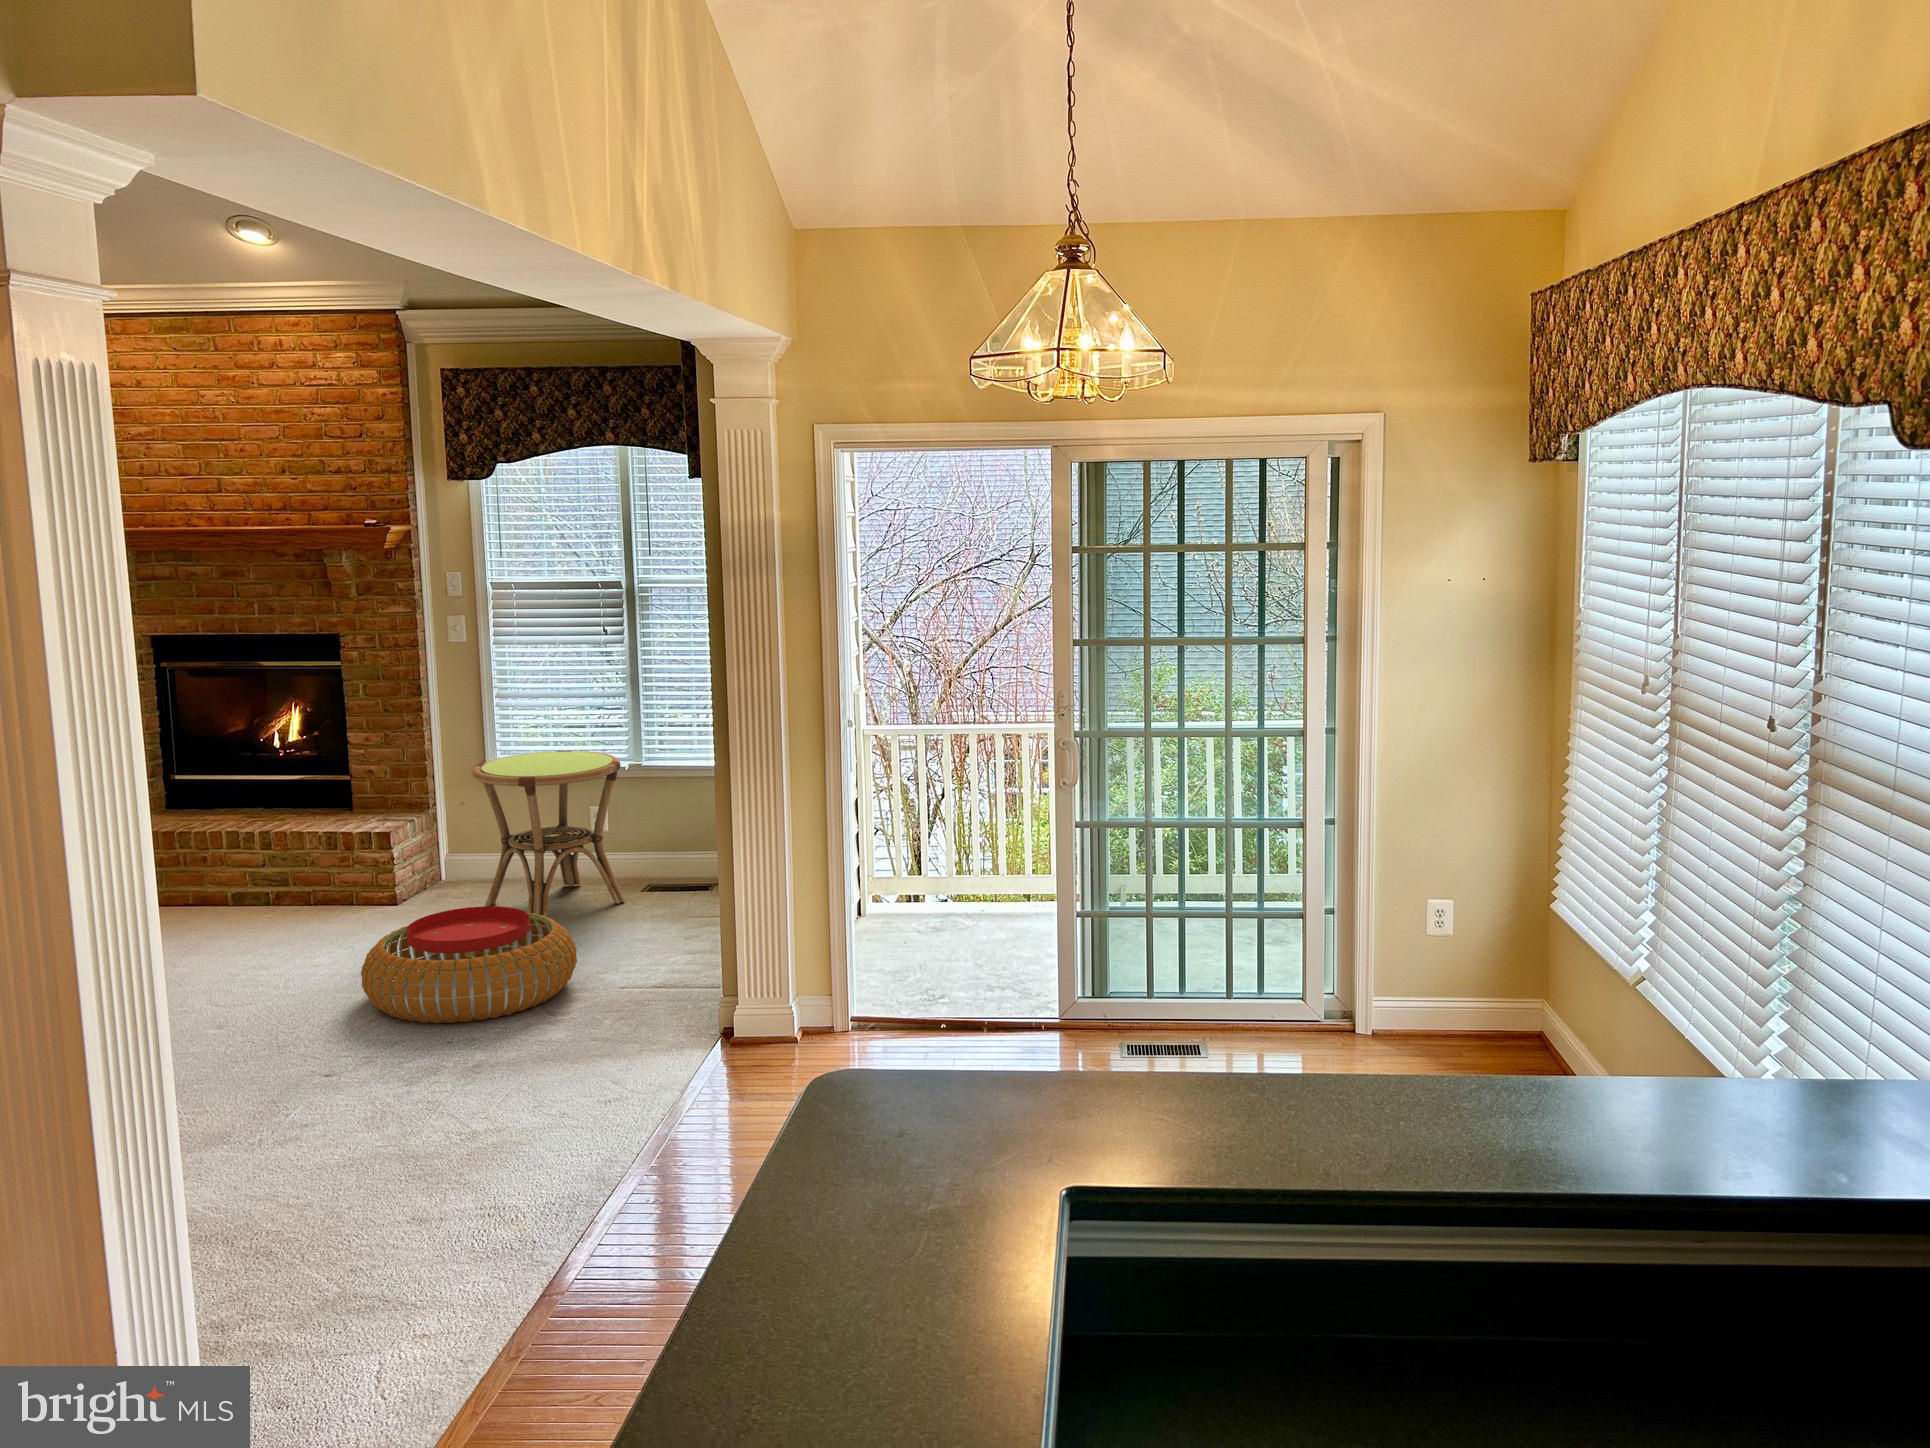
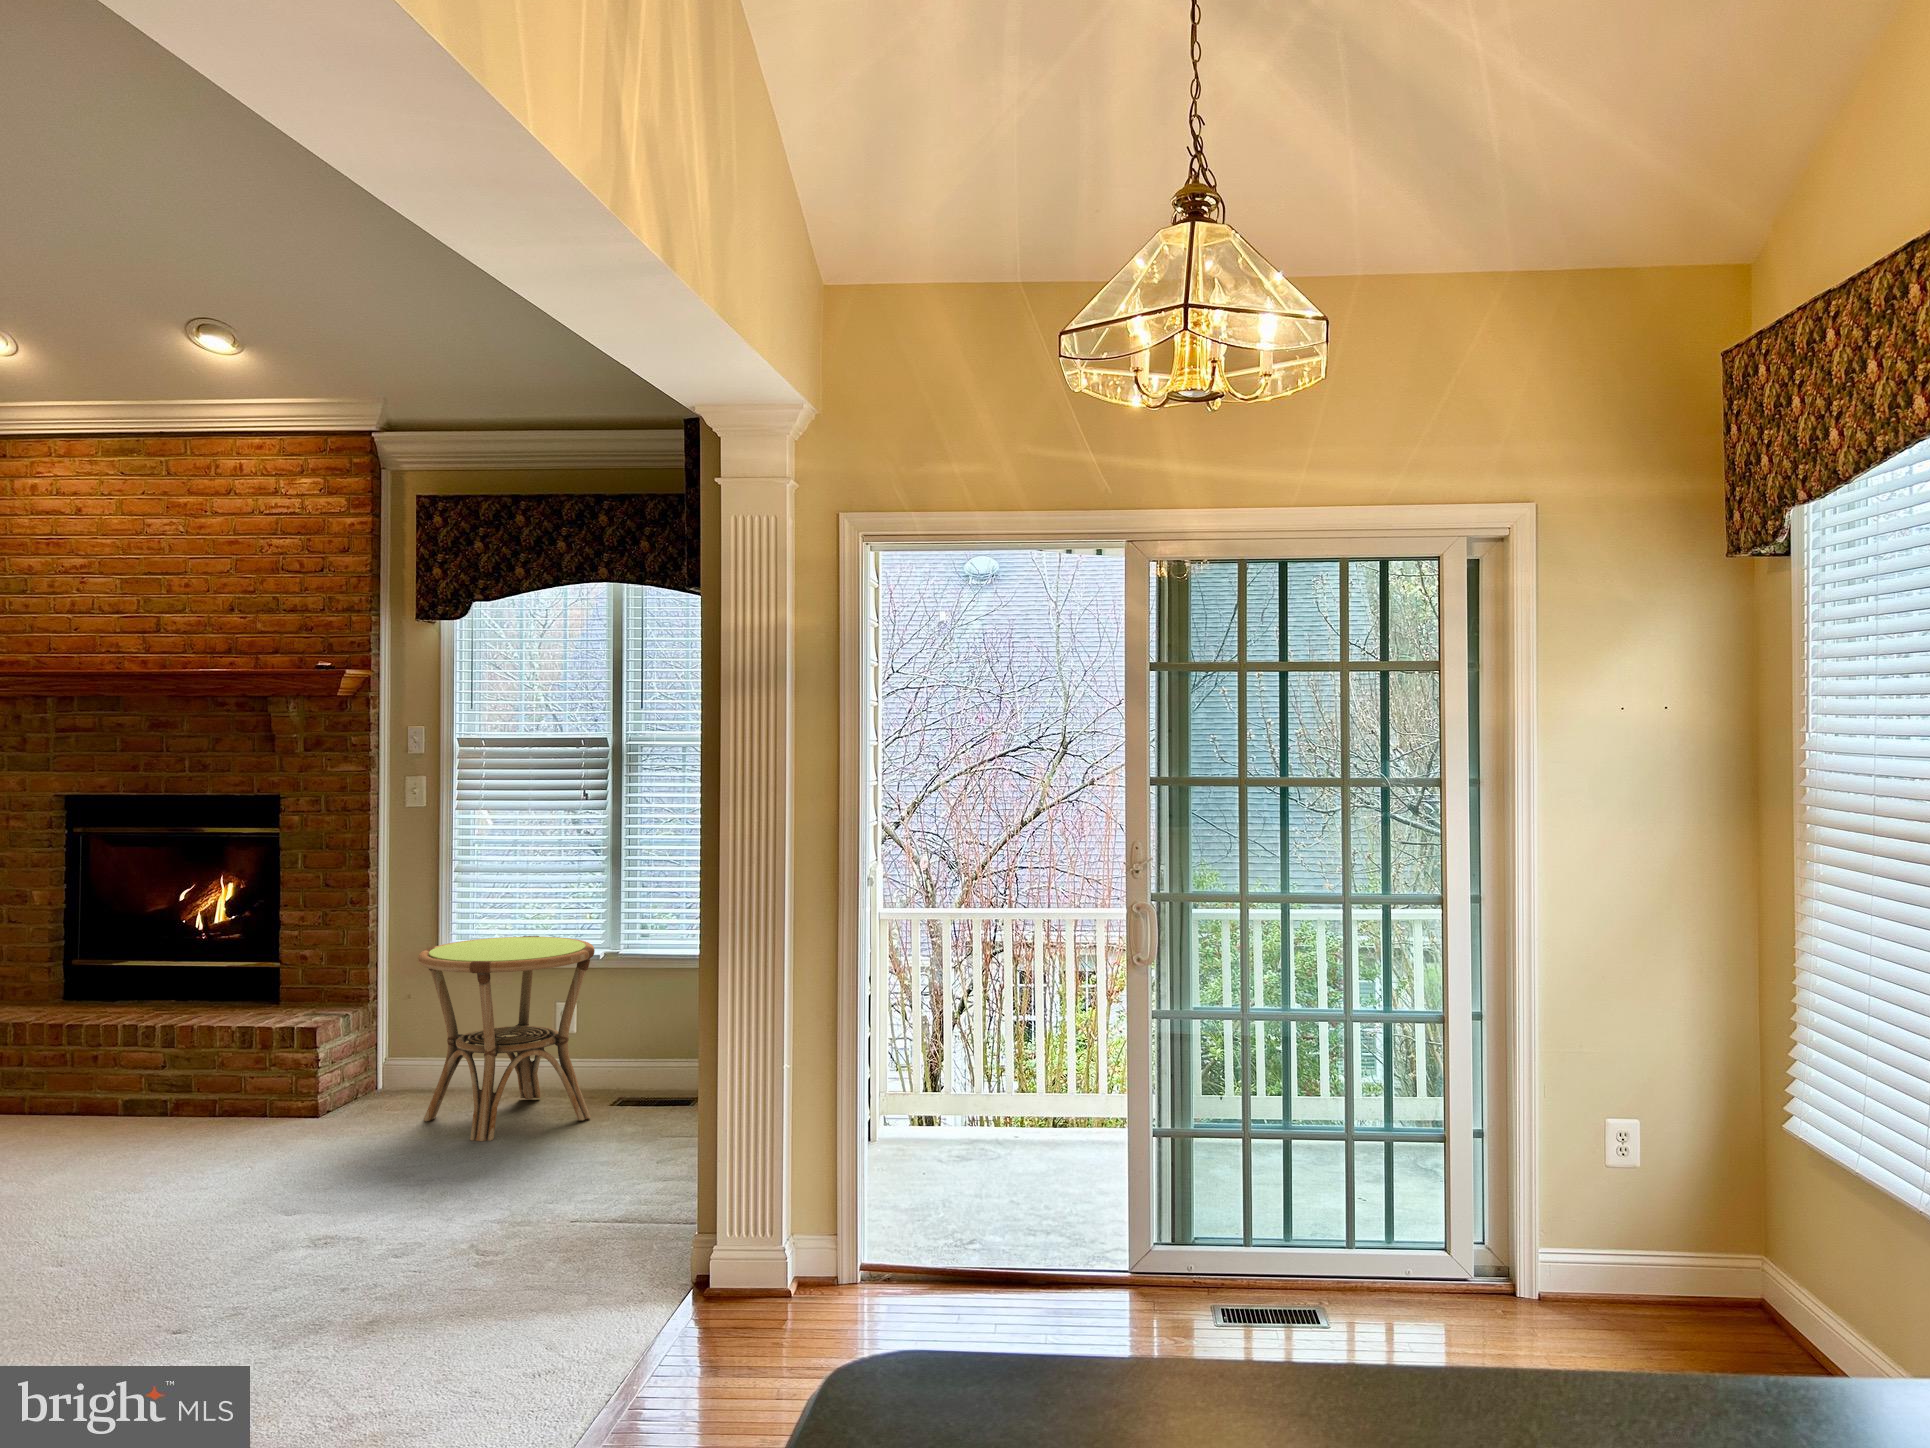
pouf: present [361,906,577,1024] -> none [242,1116,519,1267]

